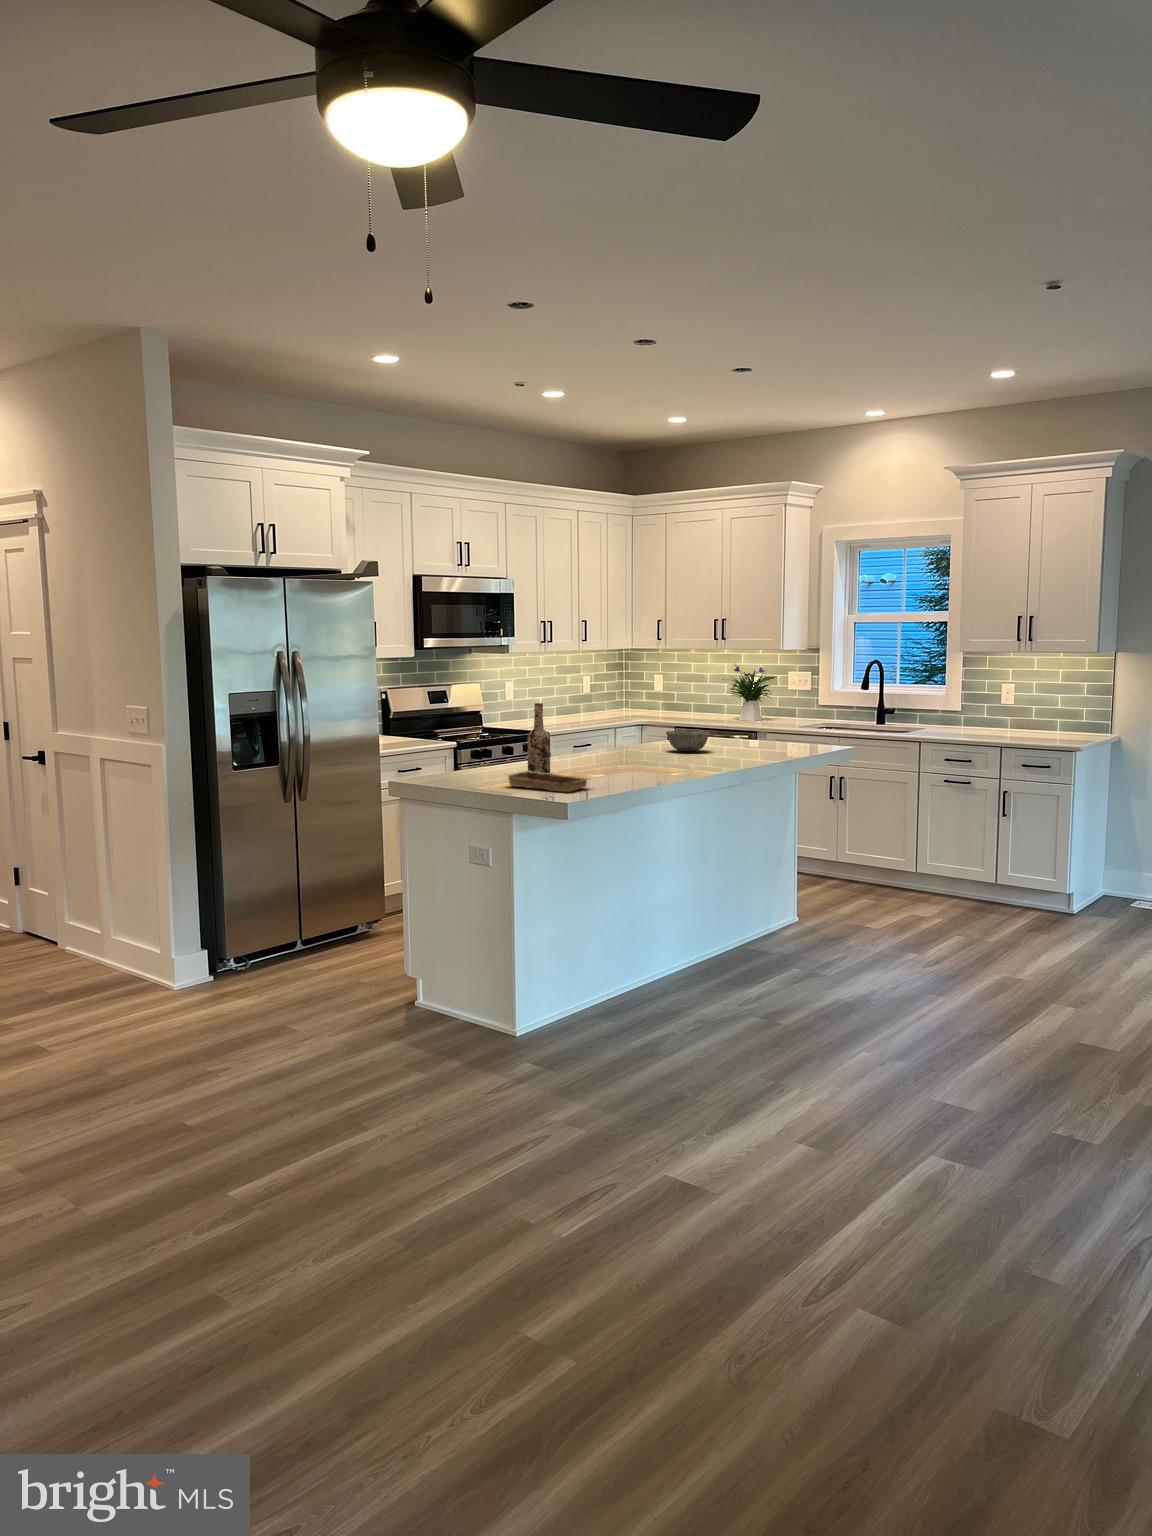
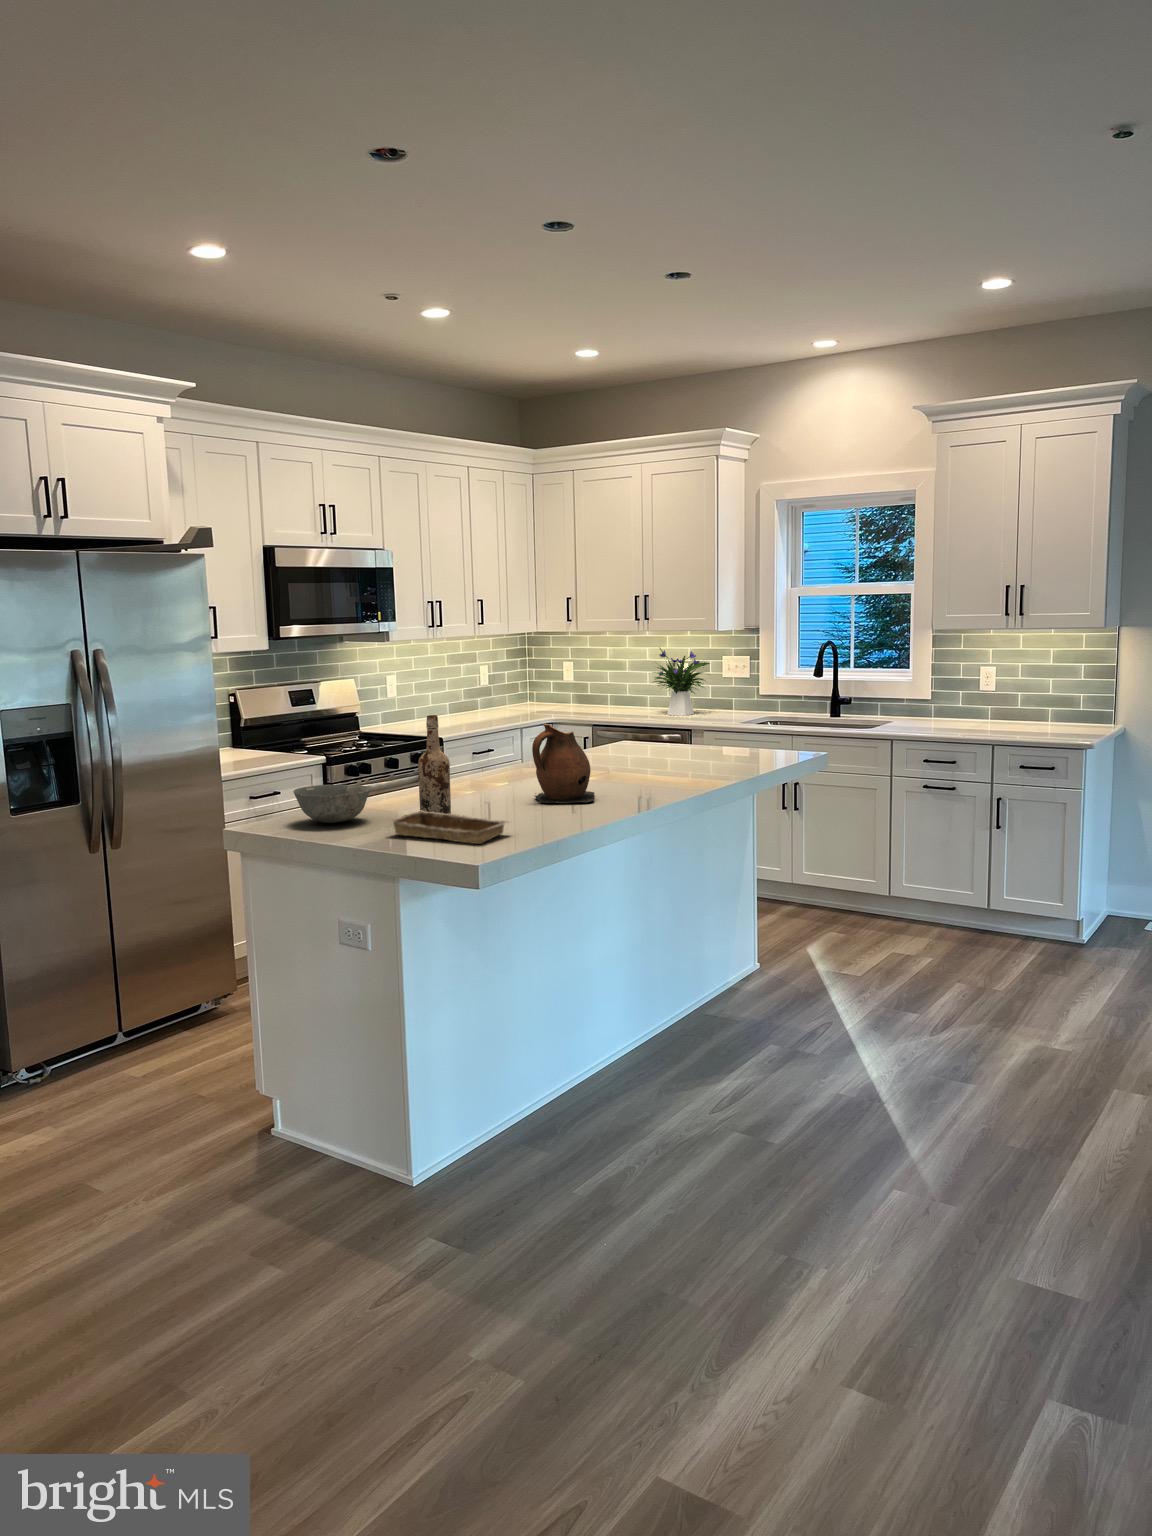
ceramic pitcher: none [612,713,659,773] -> present [532,724,594,803]
bowl: present [666,731,710,752] -> present [293,785,371,823]

